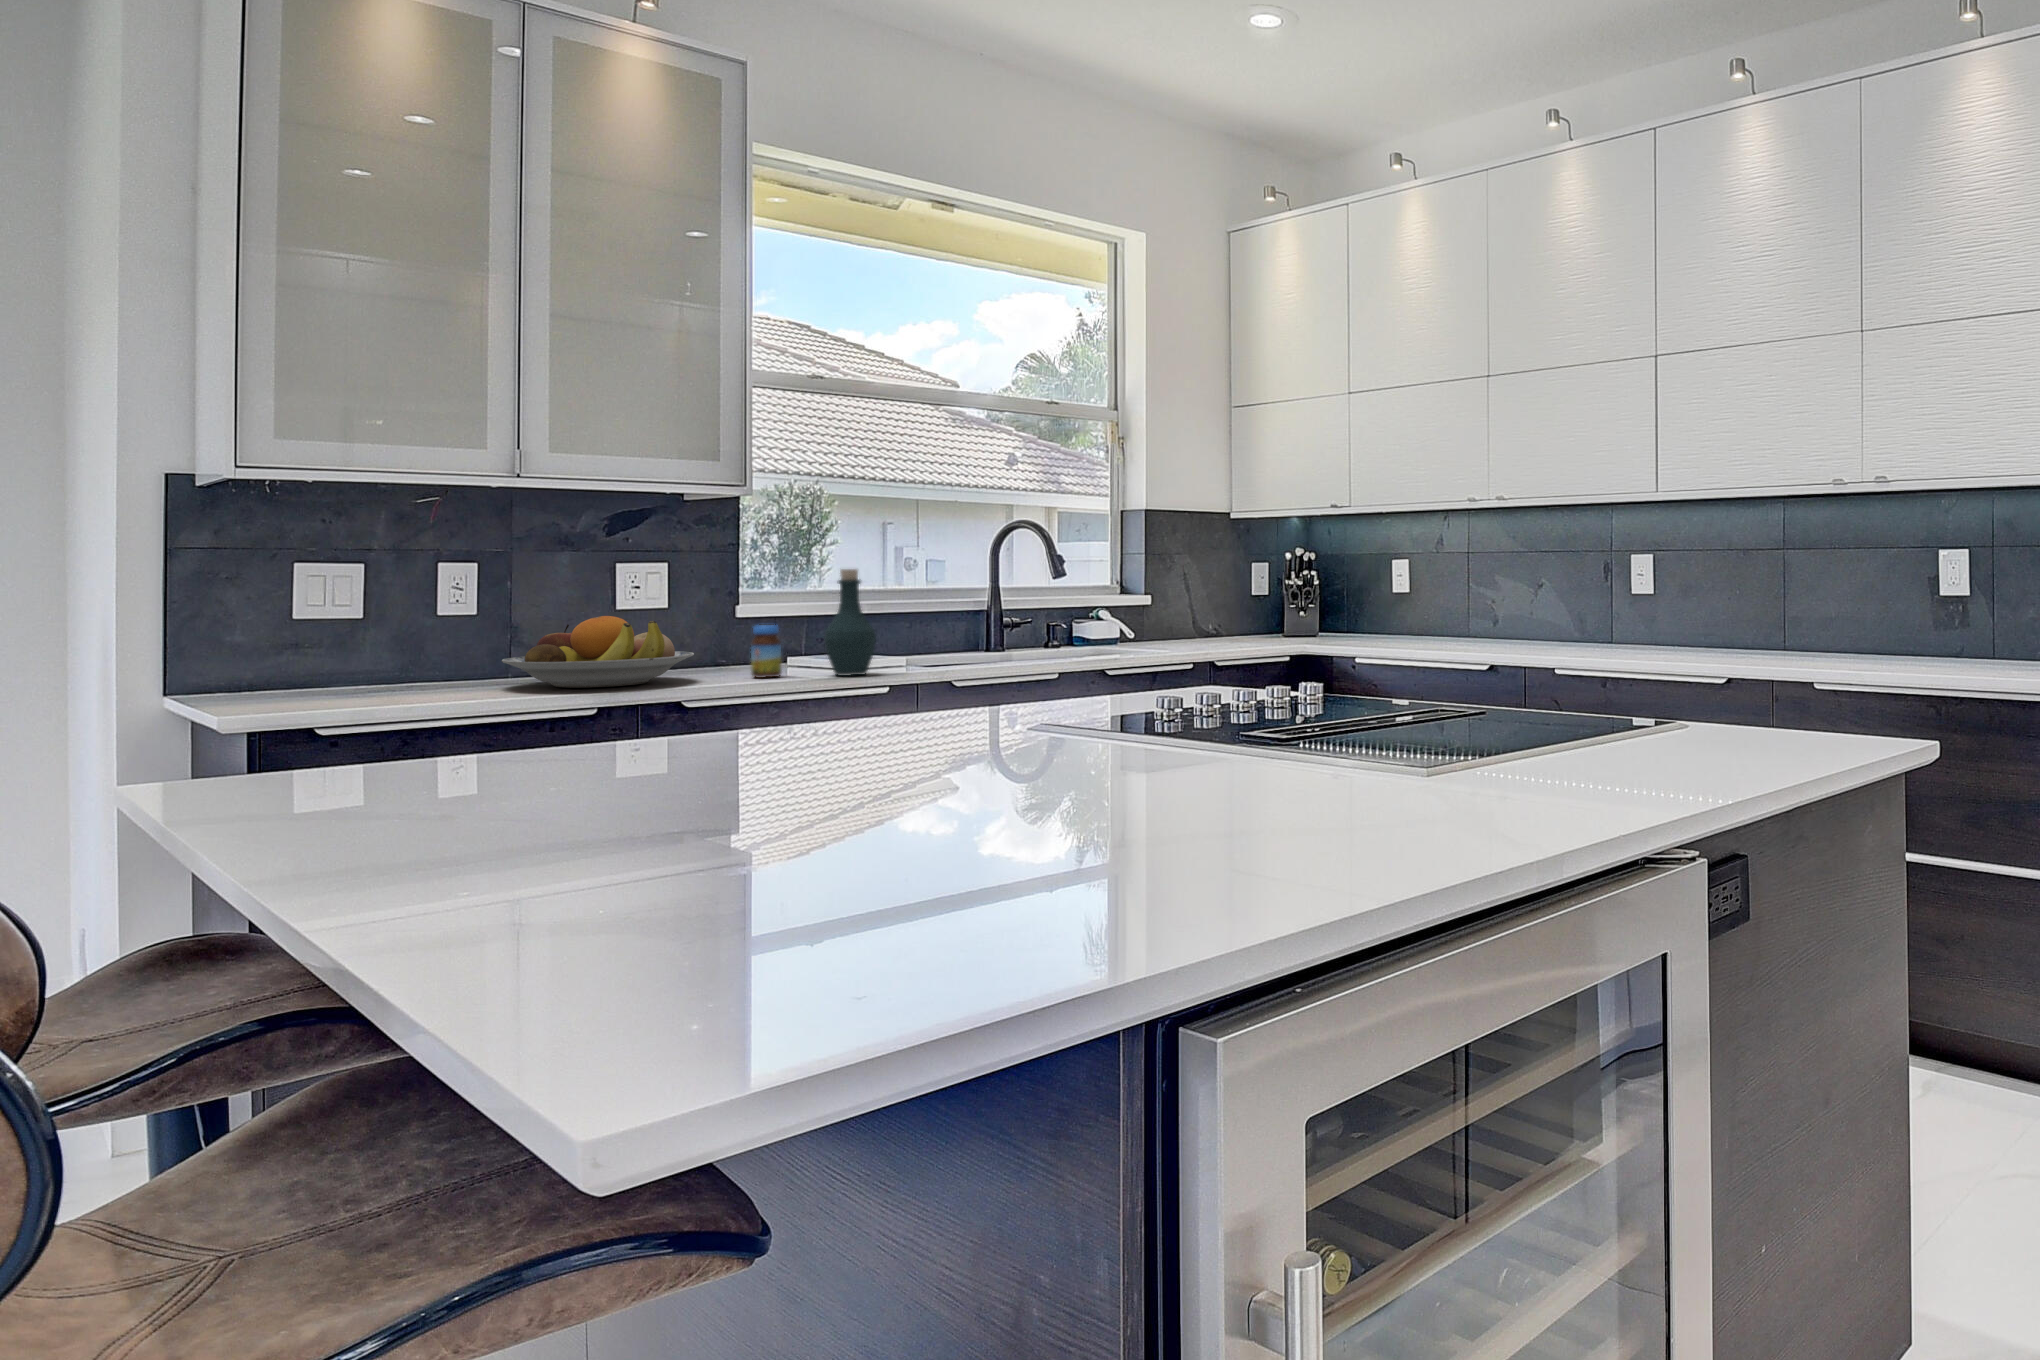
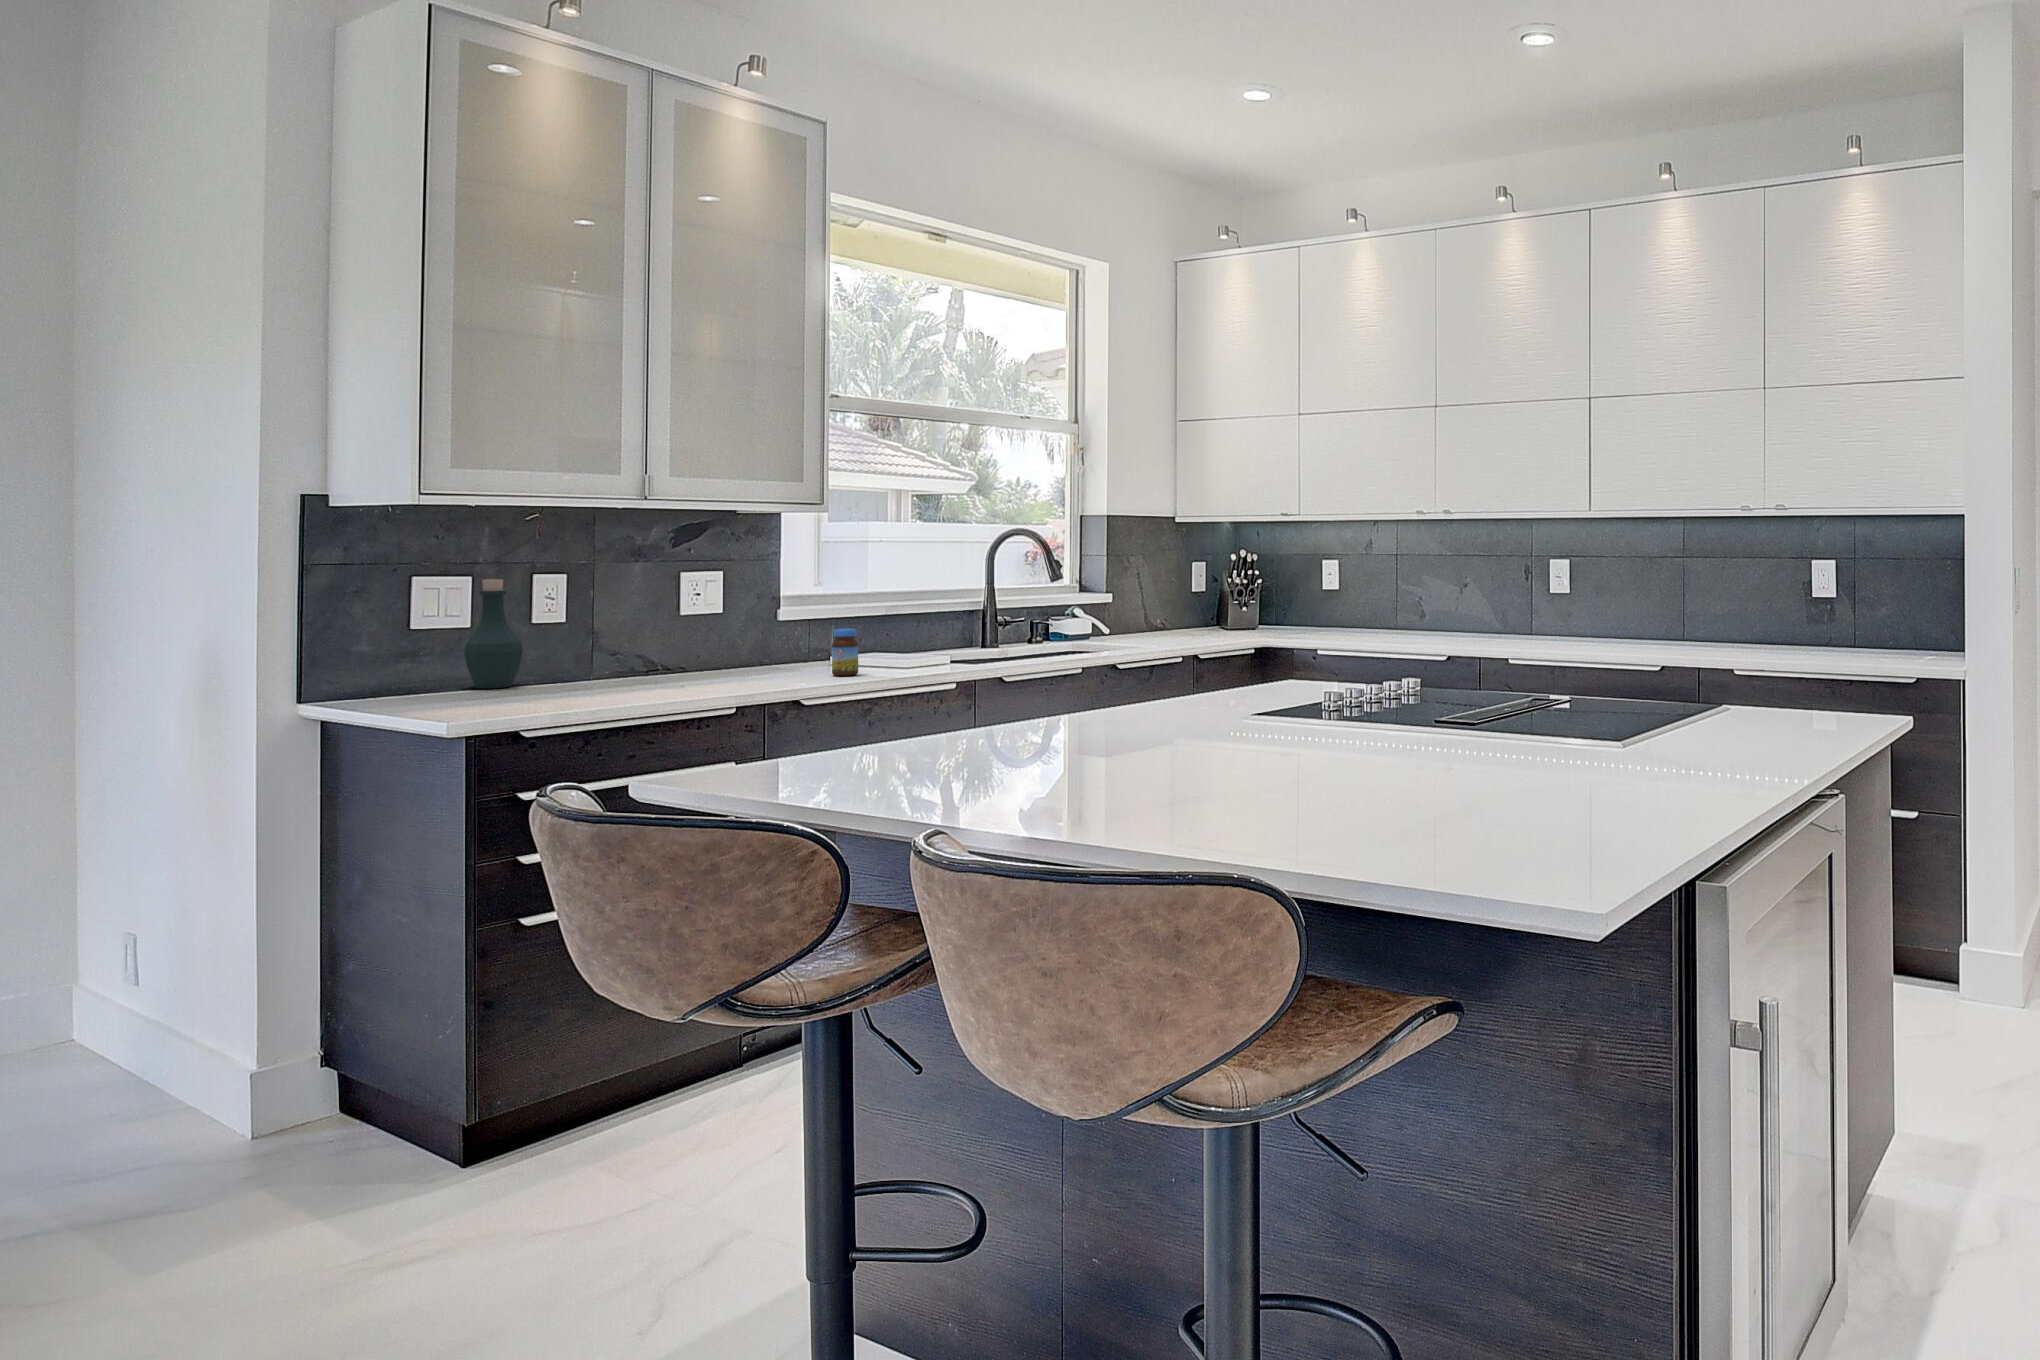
bottle: present [824,569,876,676] -> present [464,579,523,688]
fruit bowl: present [502,616,694,688] -> none [621,623,789,687]

